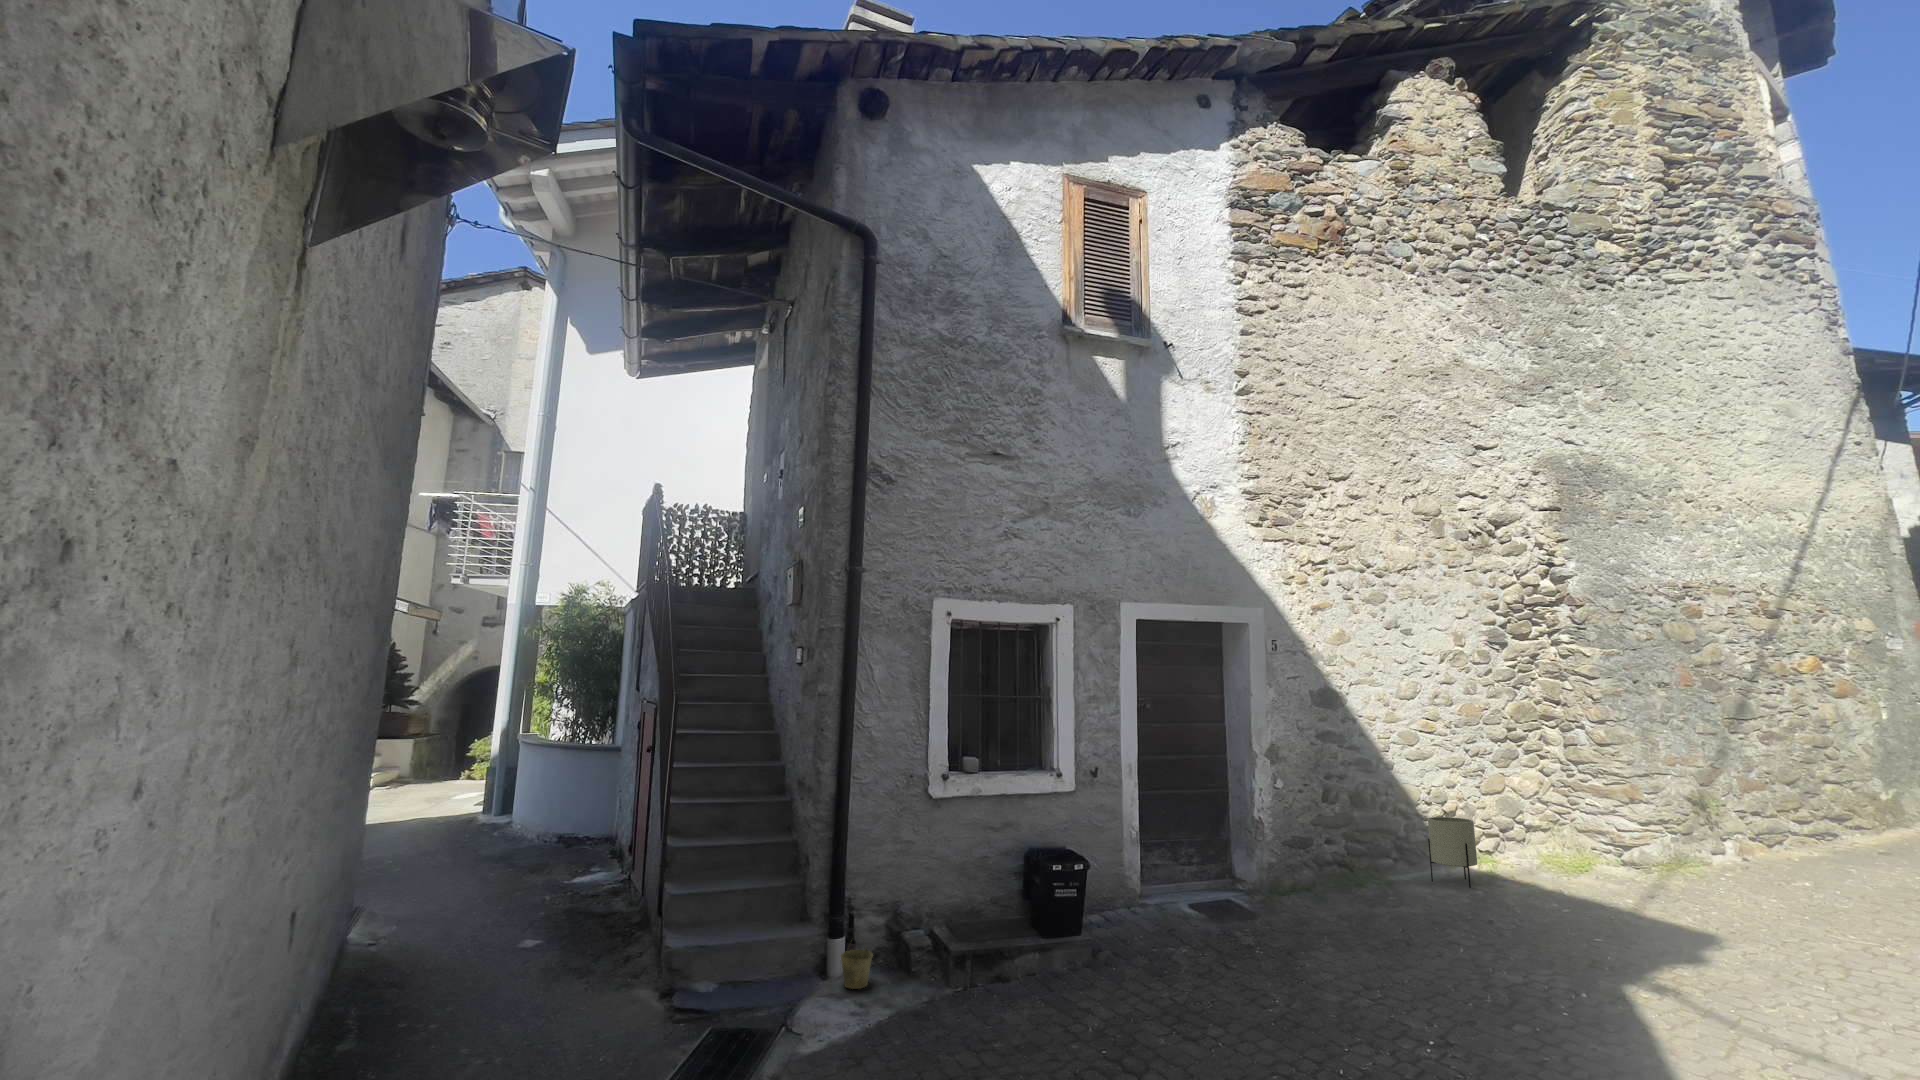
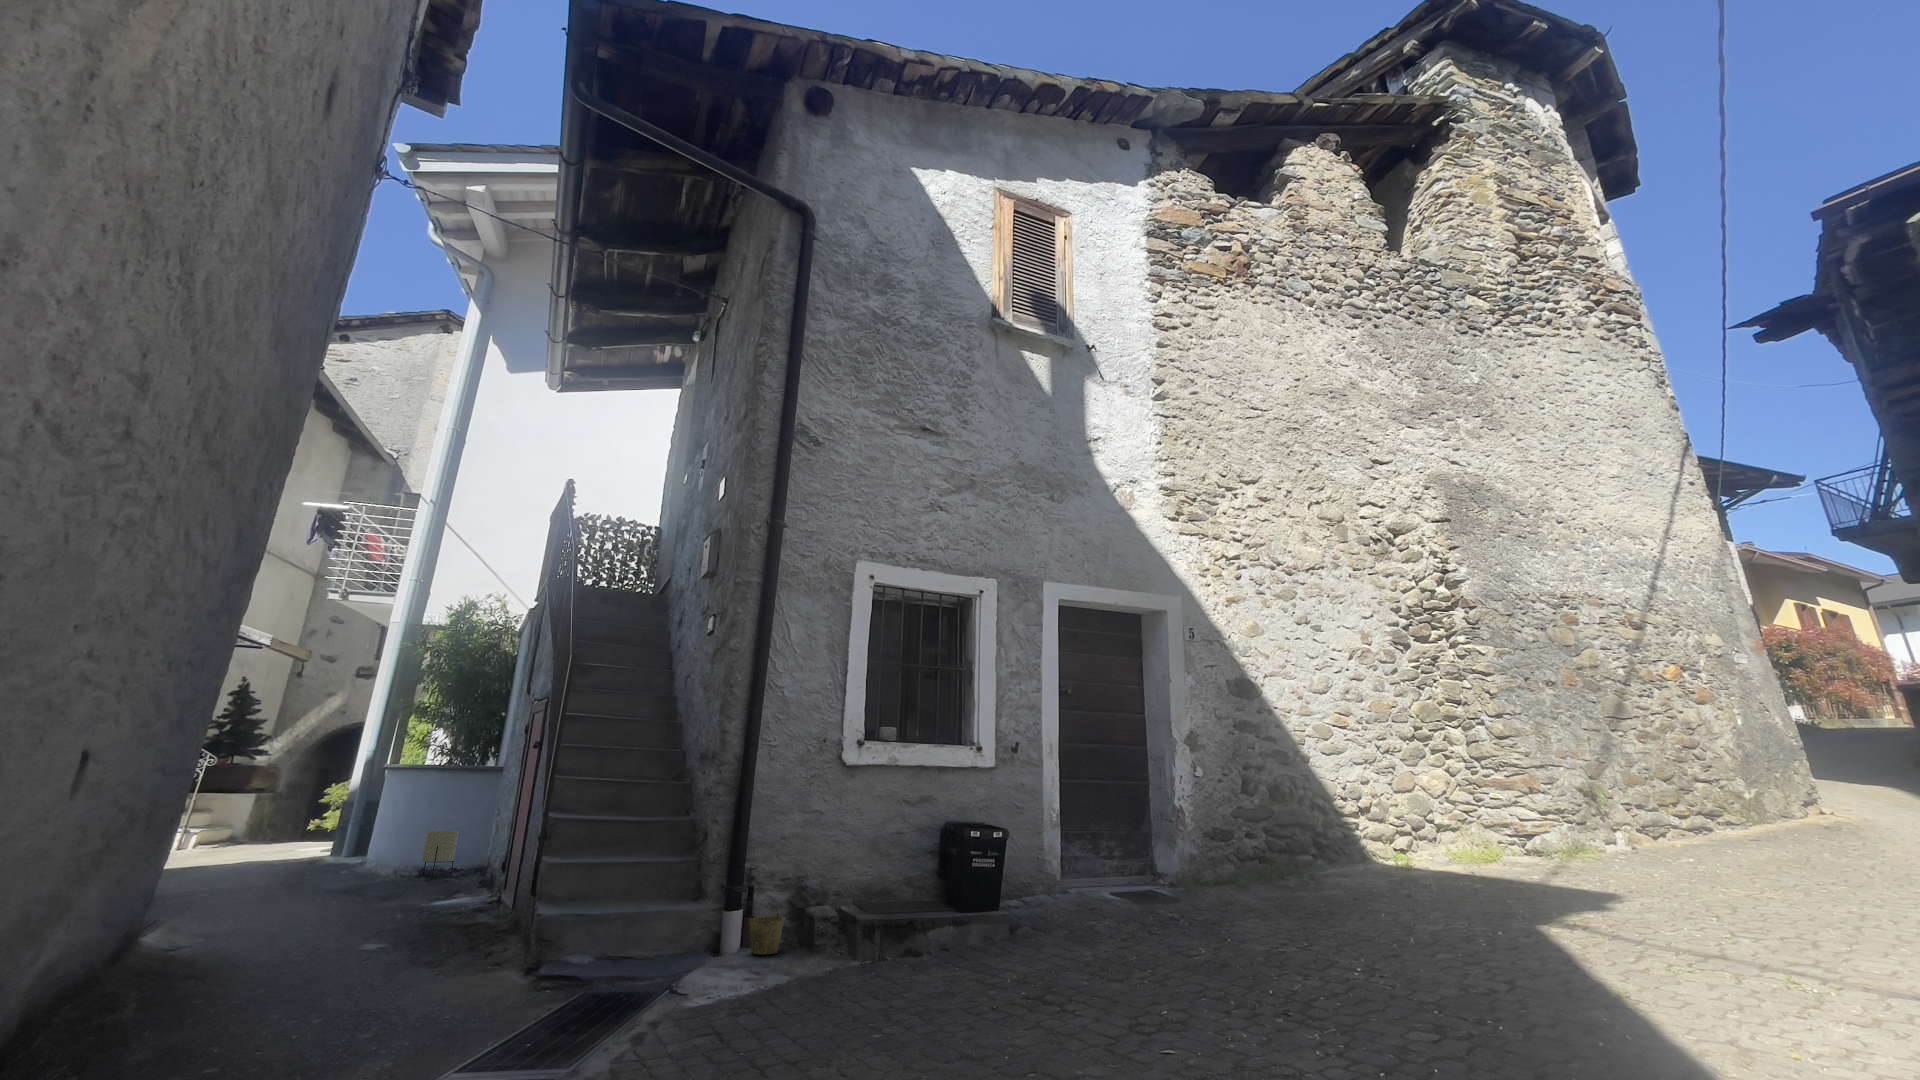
planter: present [1428,817,1477,888] -> present [422,831,459,876]

